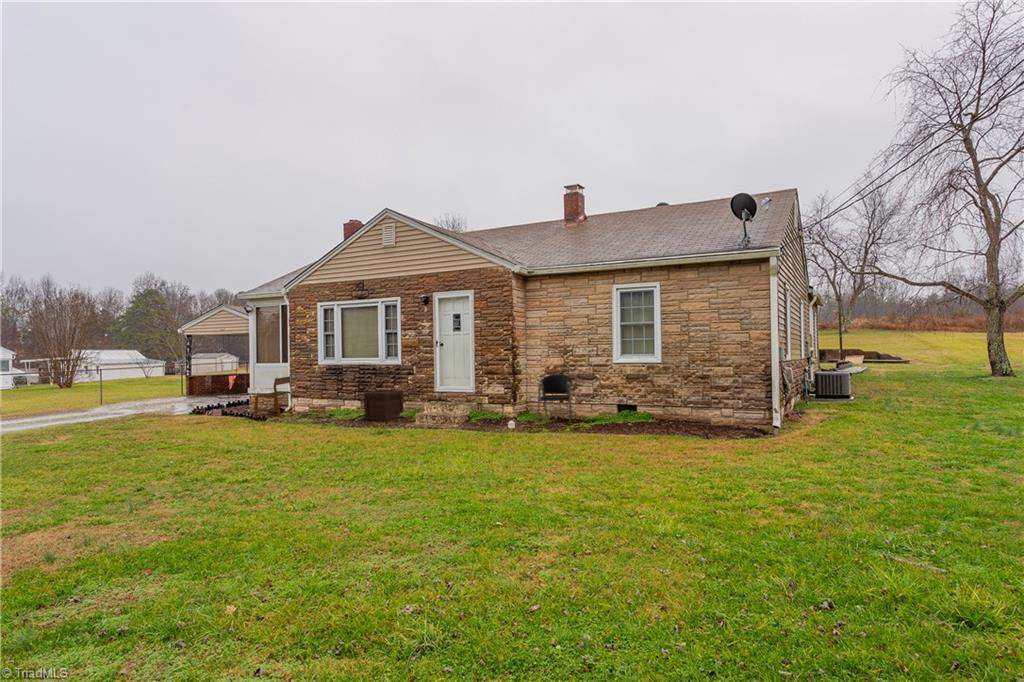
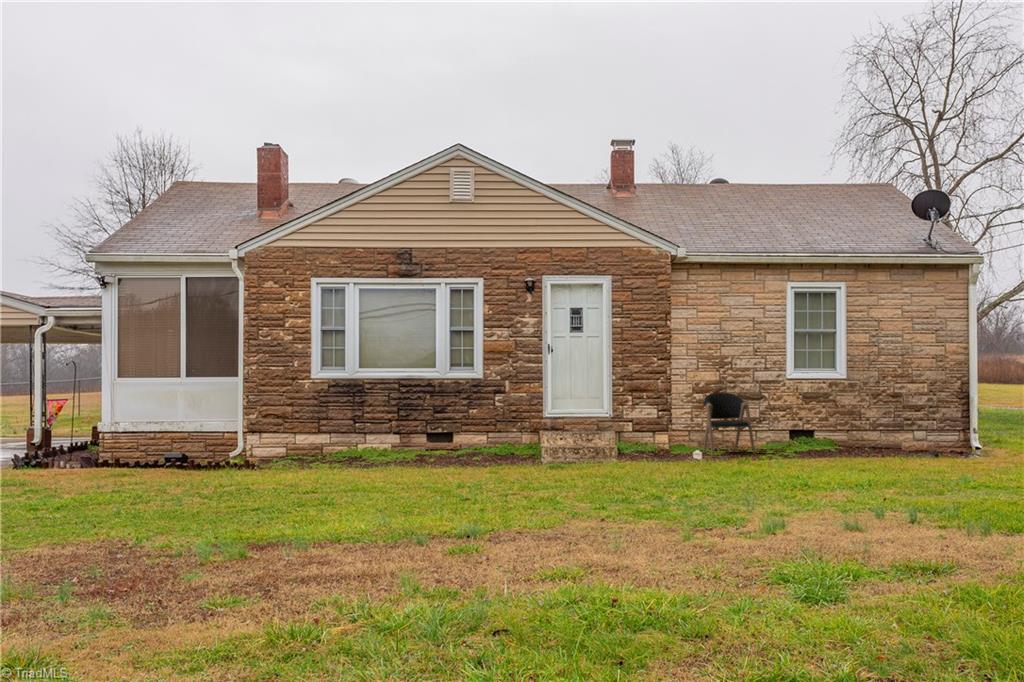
bench: present [254,376,291,418] -> none [211,397,262,469]
wooden crate: present [364,390,404,421] -> none [447,417,493,463]

